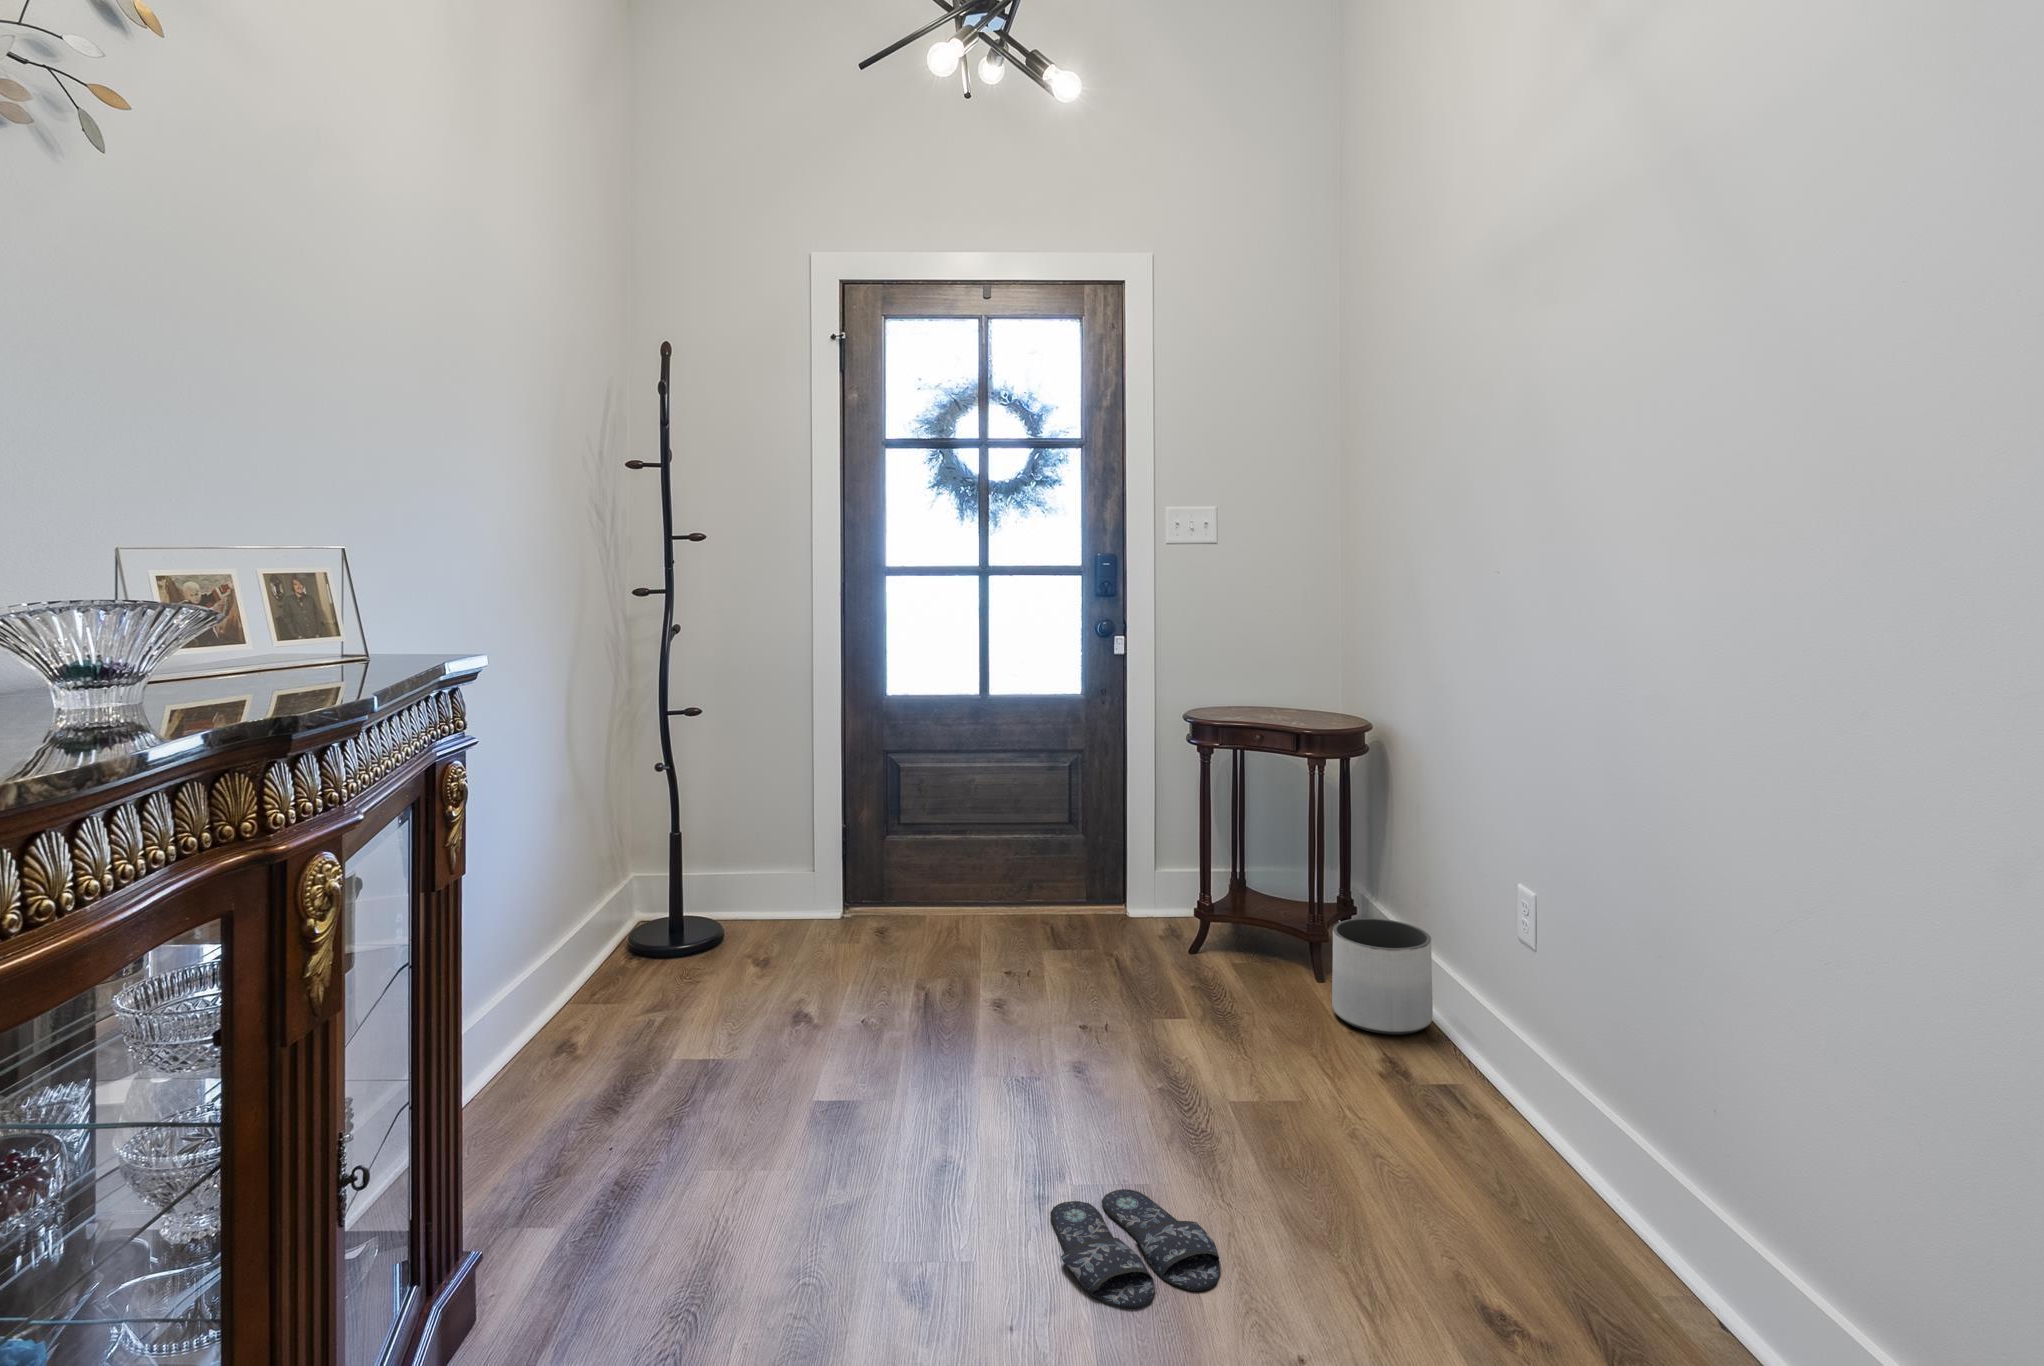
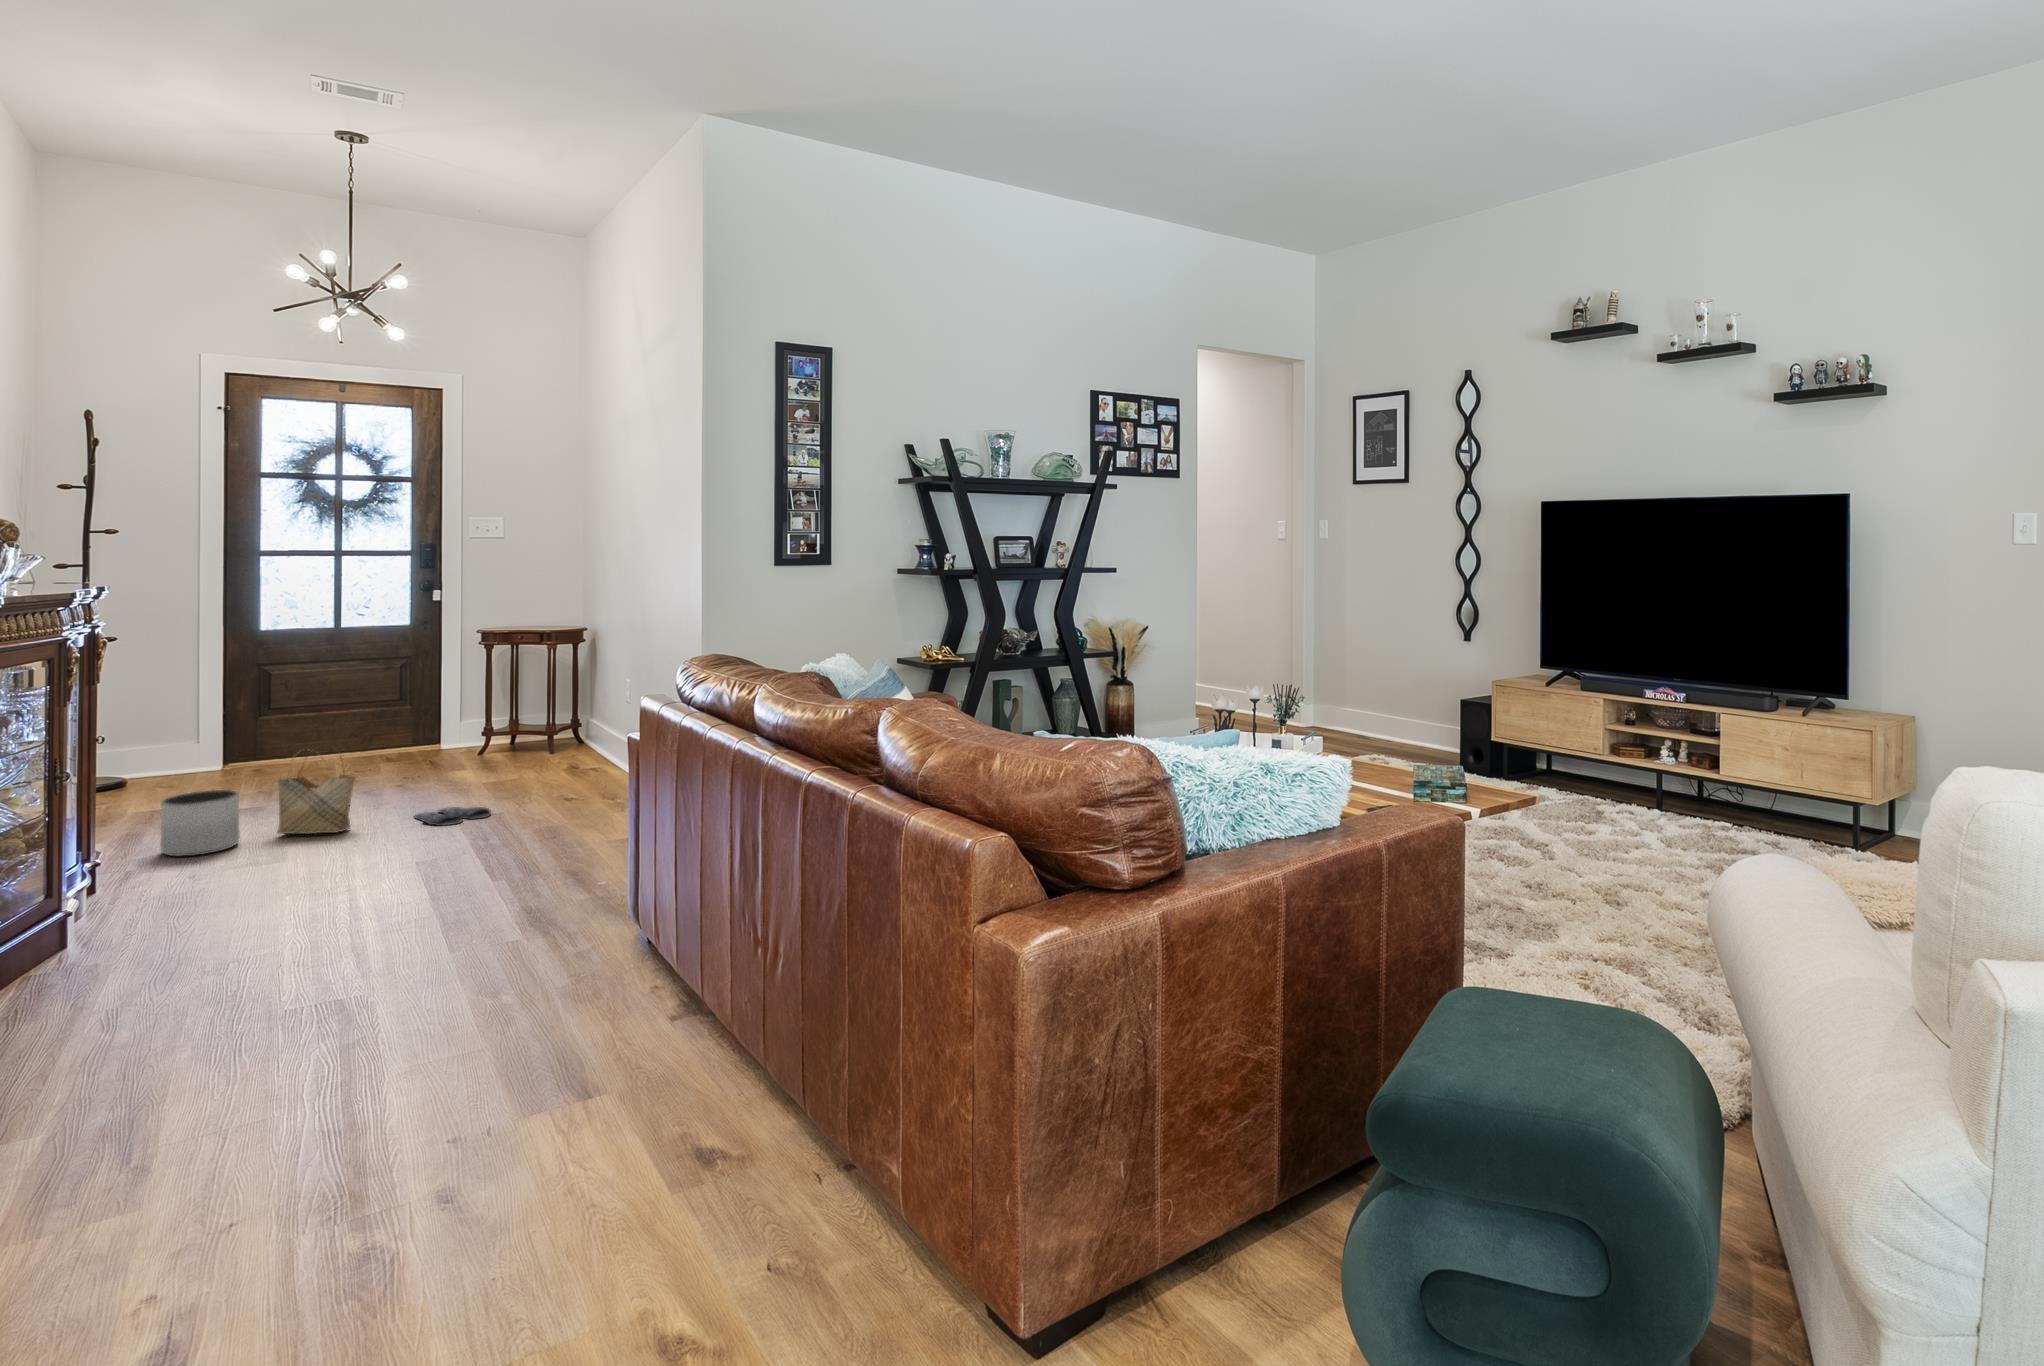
planter: present [1332,918,1433,1035] -> present [160,790,240,857]
woven basket: none [777,1003,925,1258] -> present [277,757,355,834]

